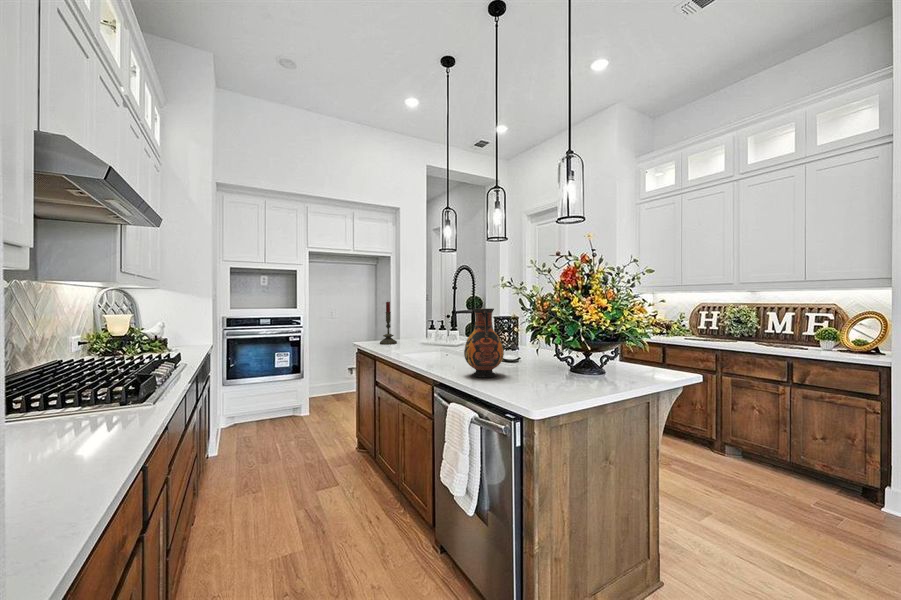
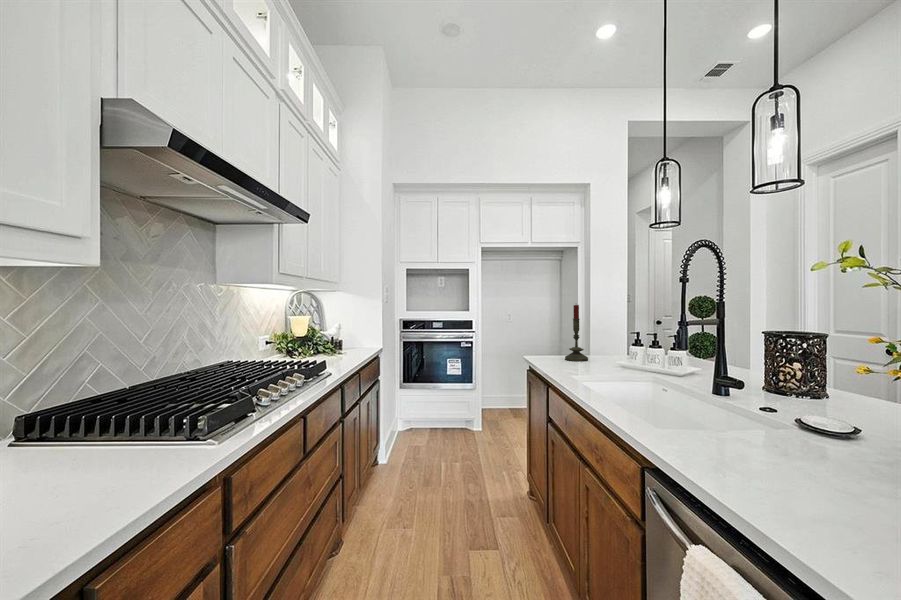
vase: present [464,308,504,378] -> none [729,323,827,462]

